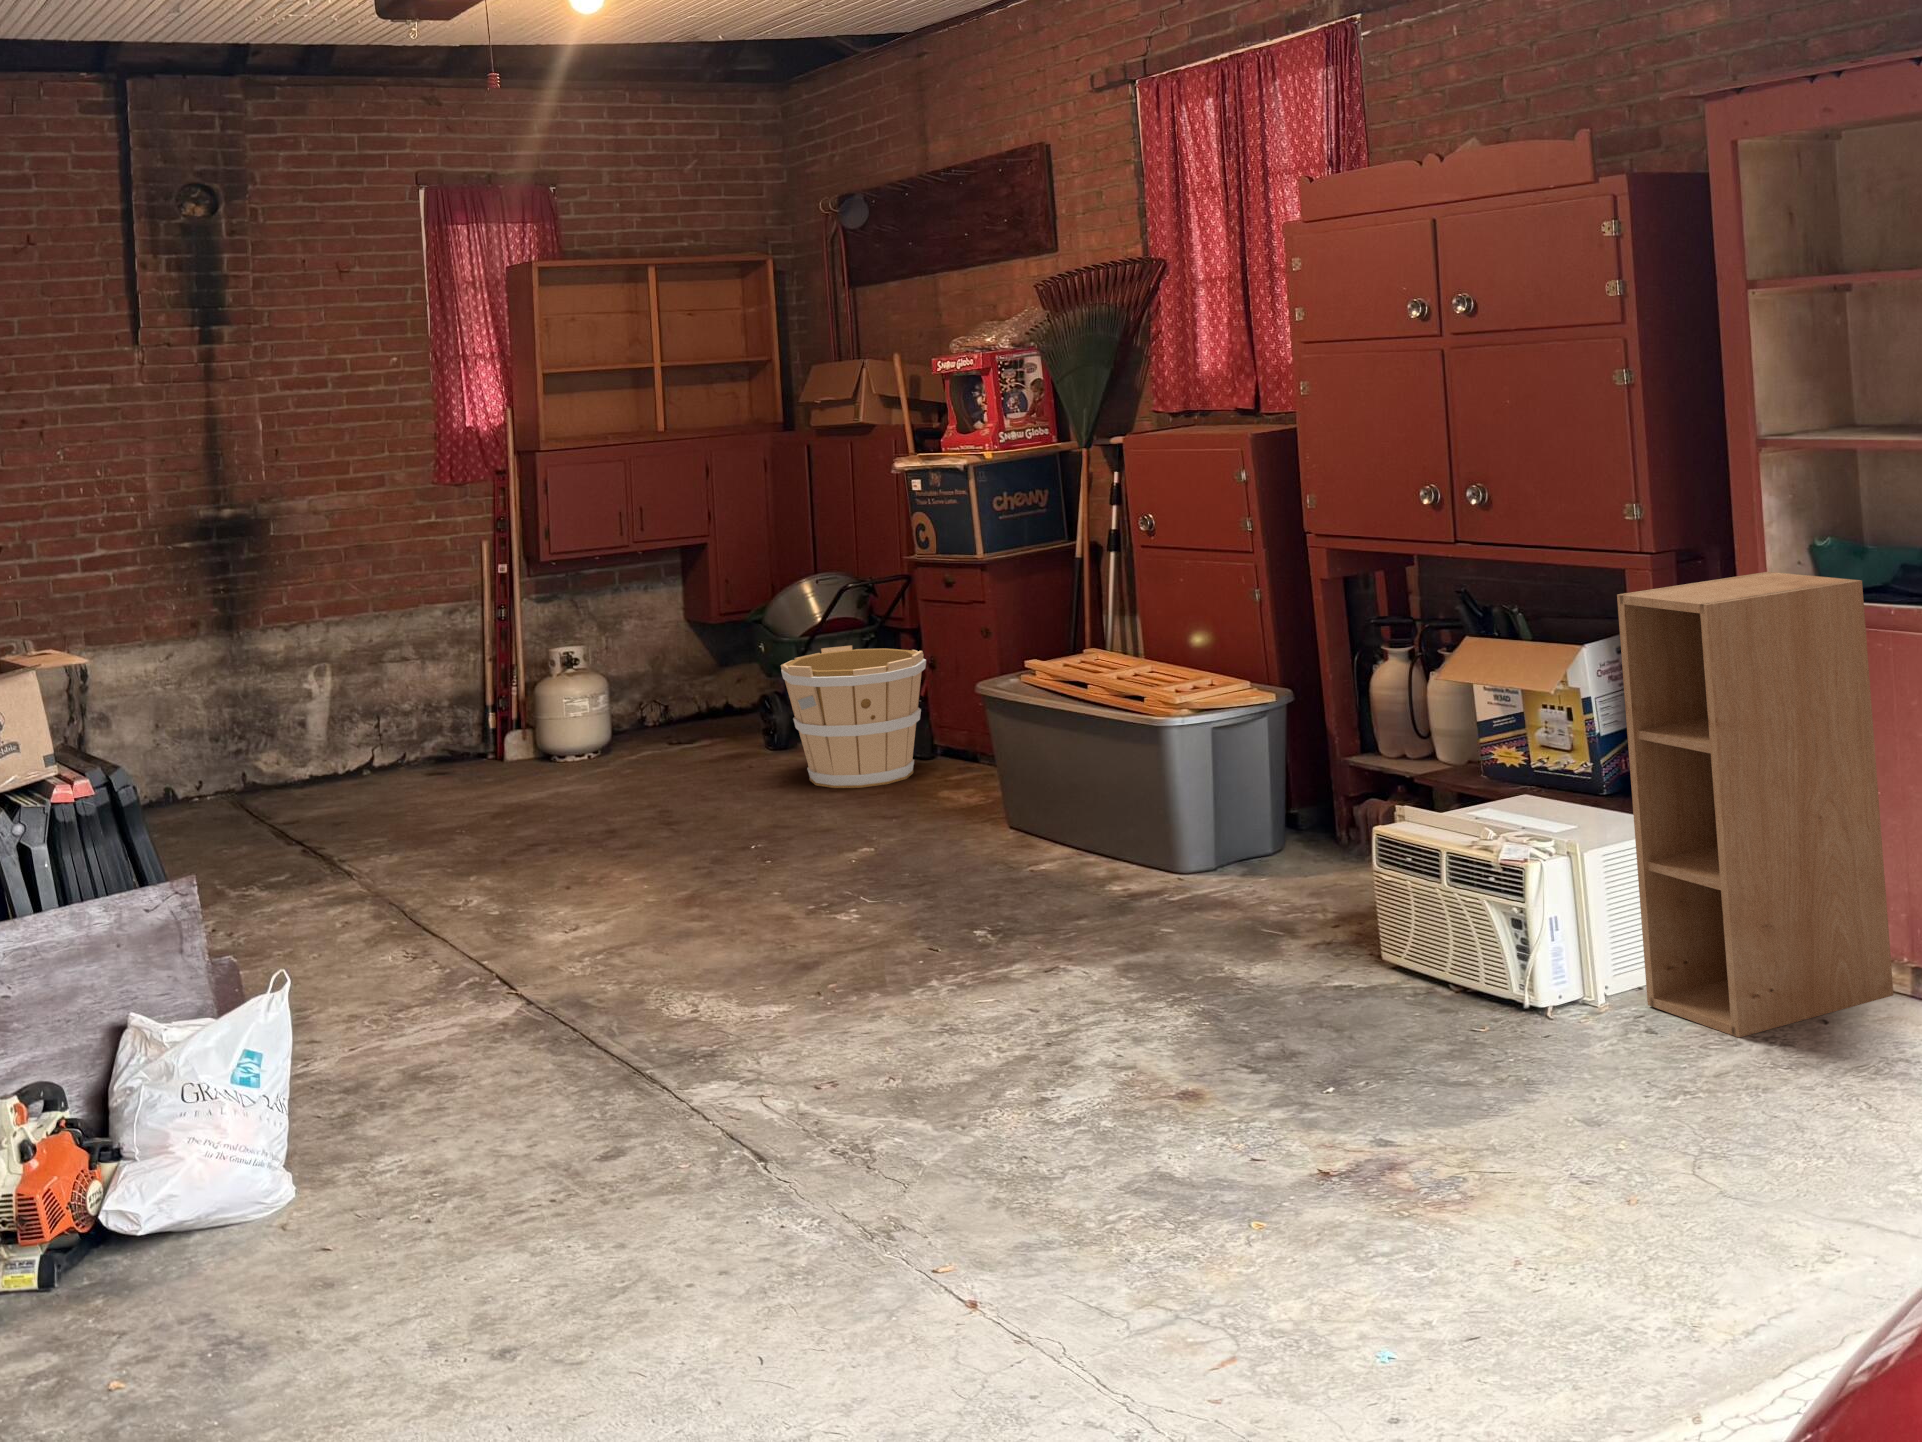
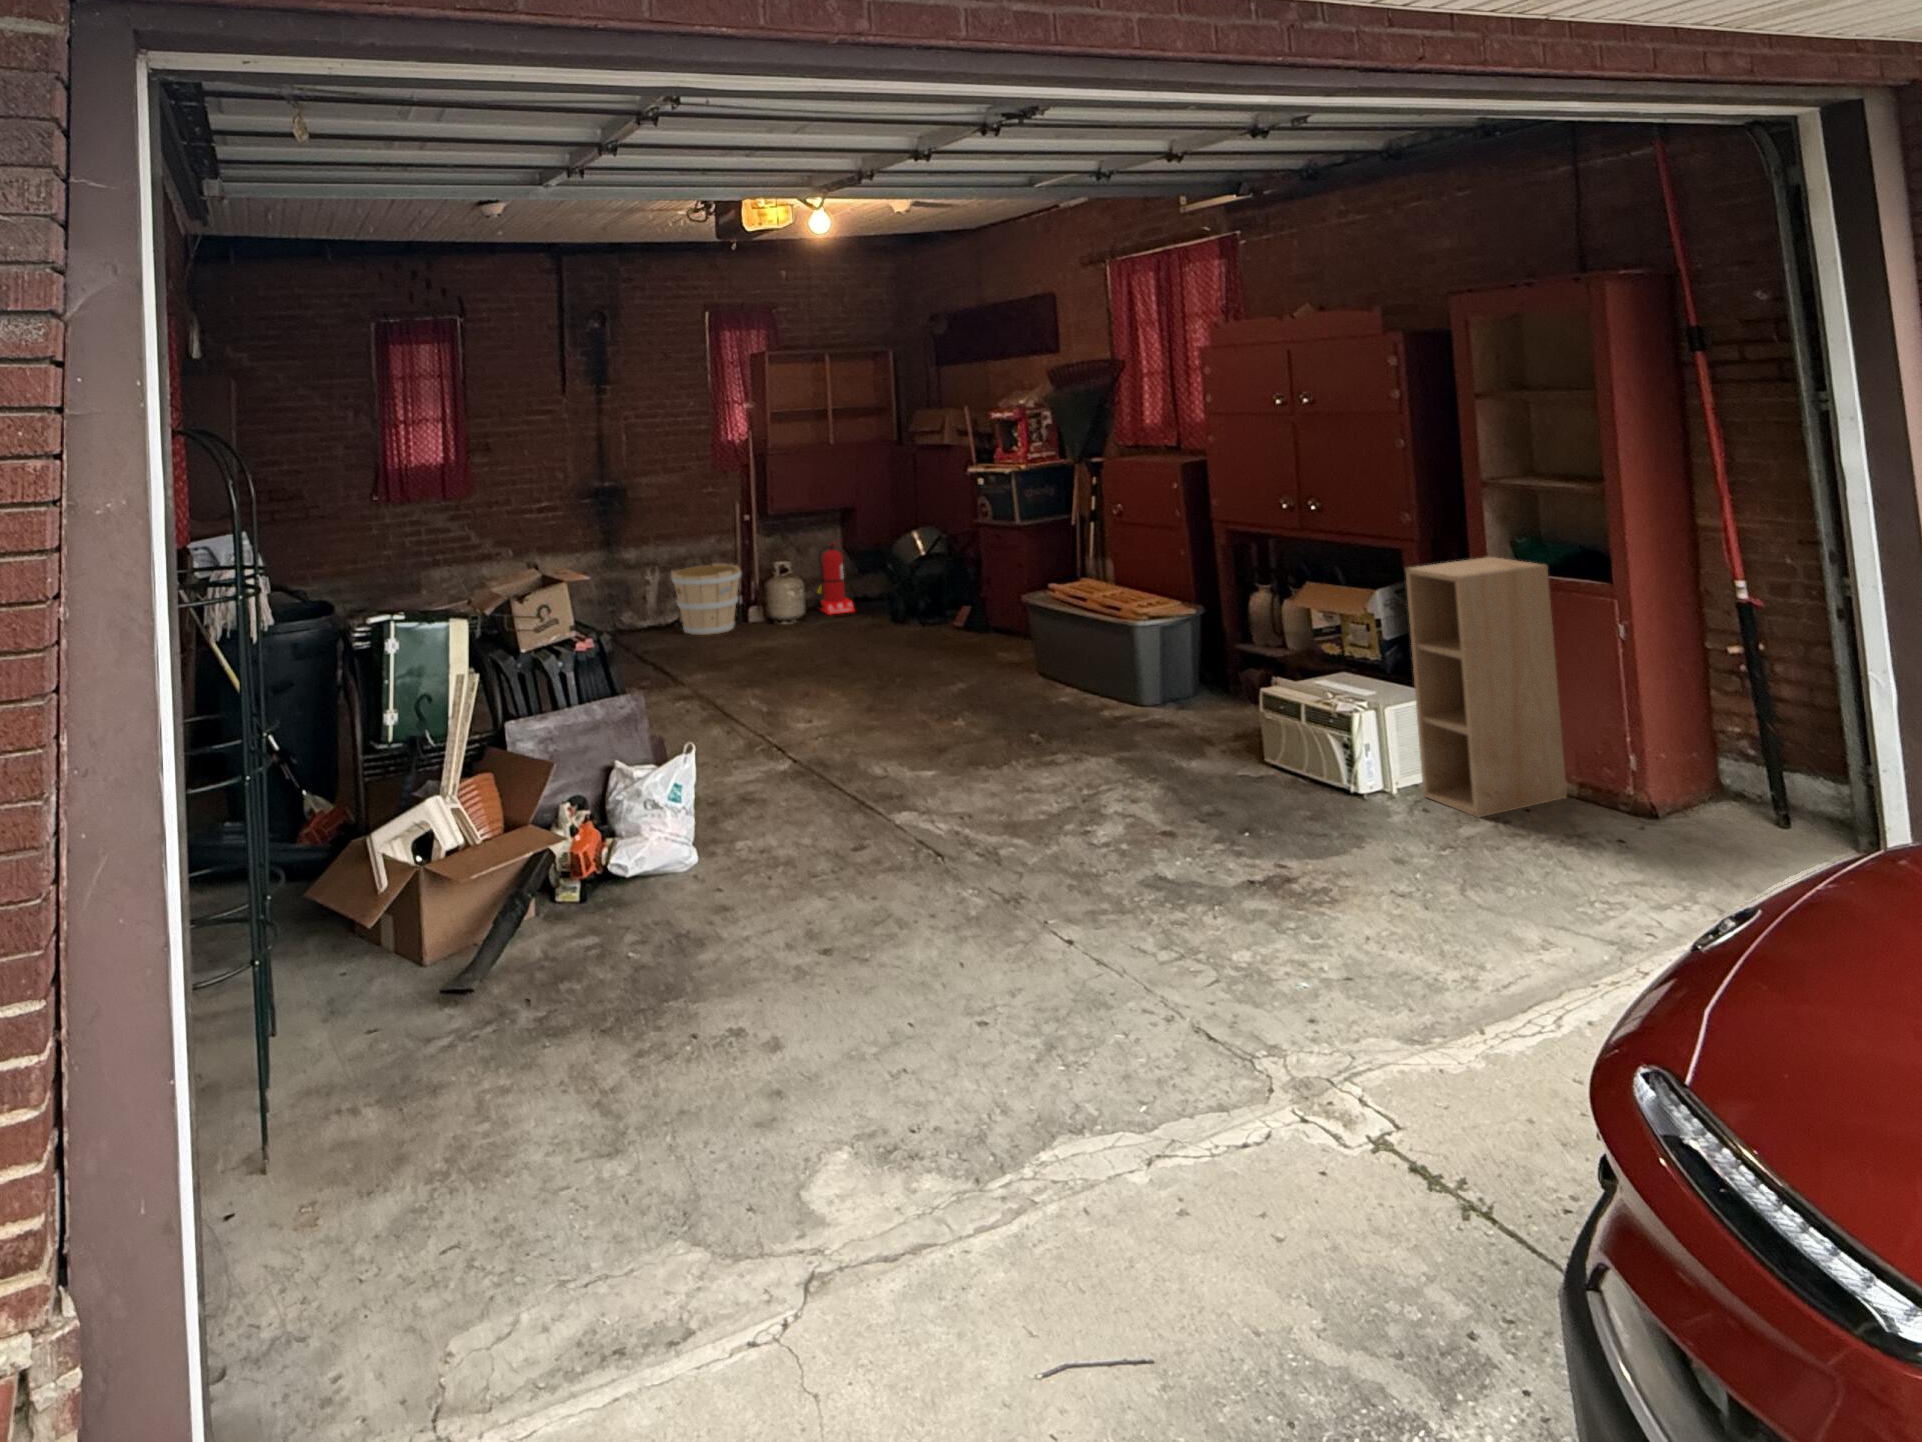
fire extinguisher: none [633,604,704,741] -> present [817,542,855,615]
wooden bucket: present [781,645,926,788] -> present [671,563,741,635]

